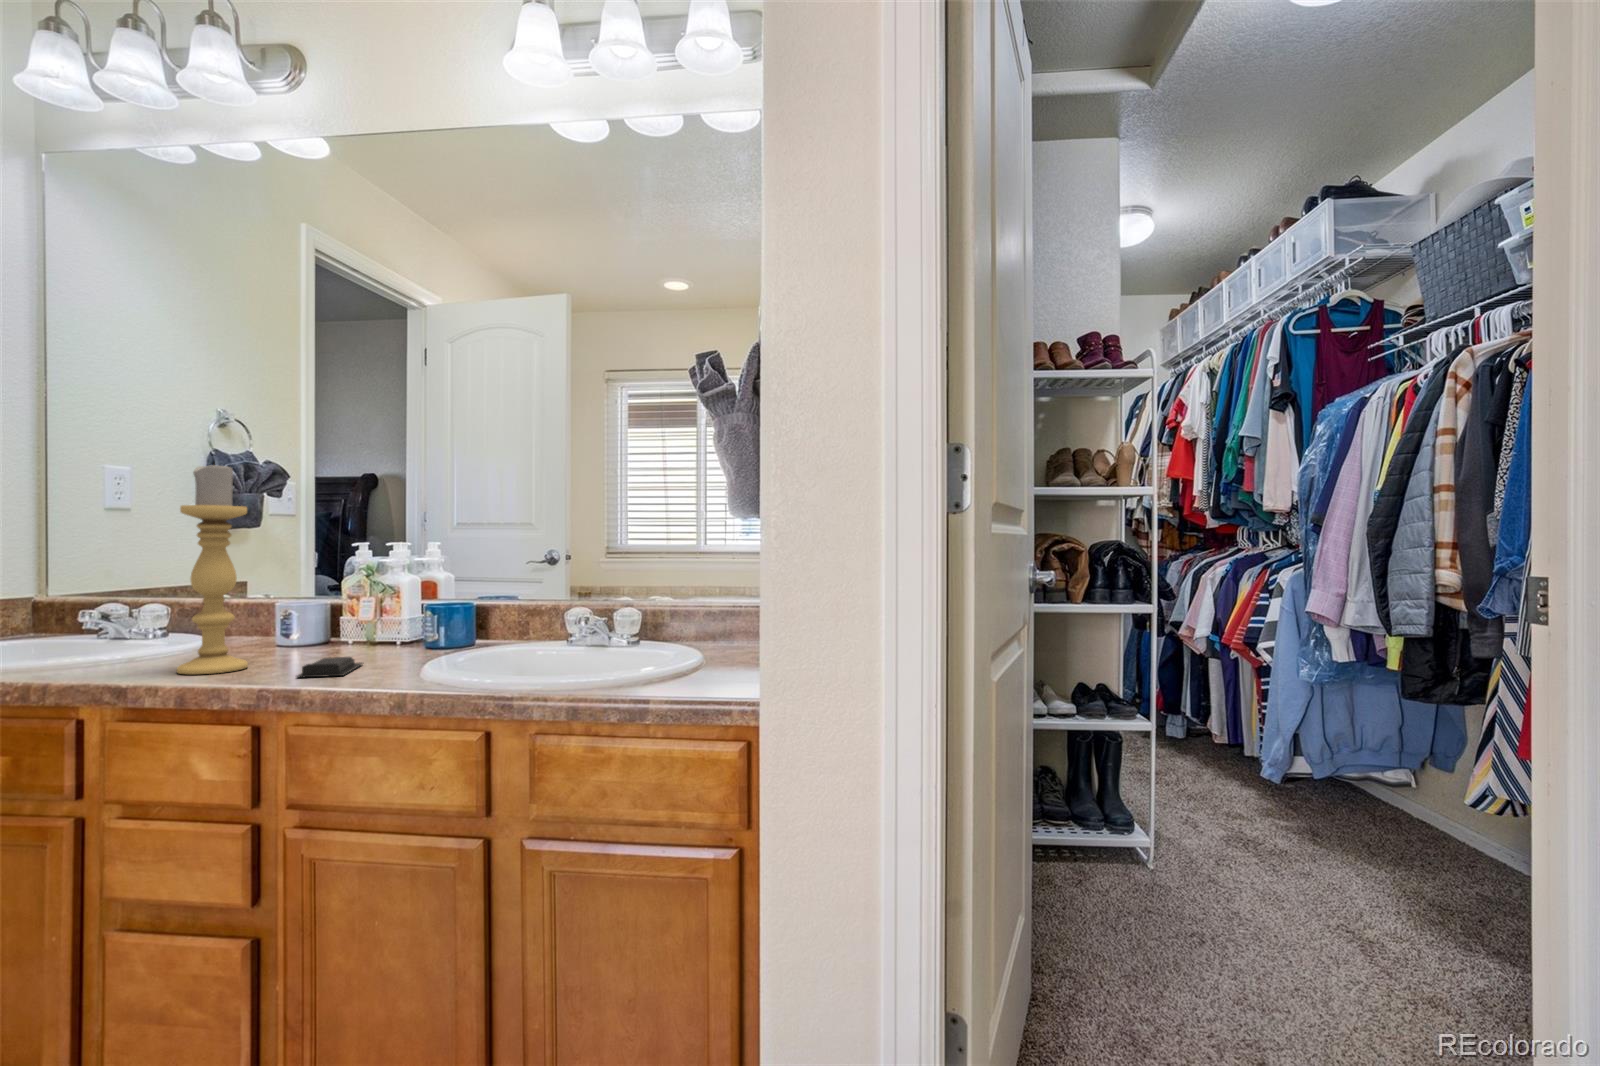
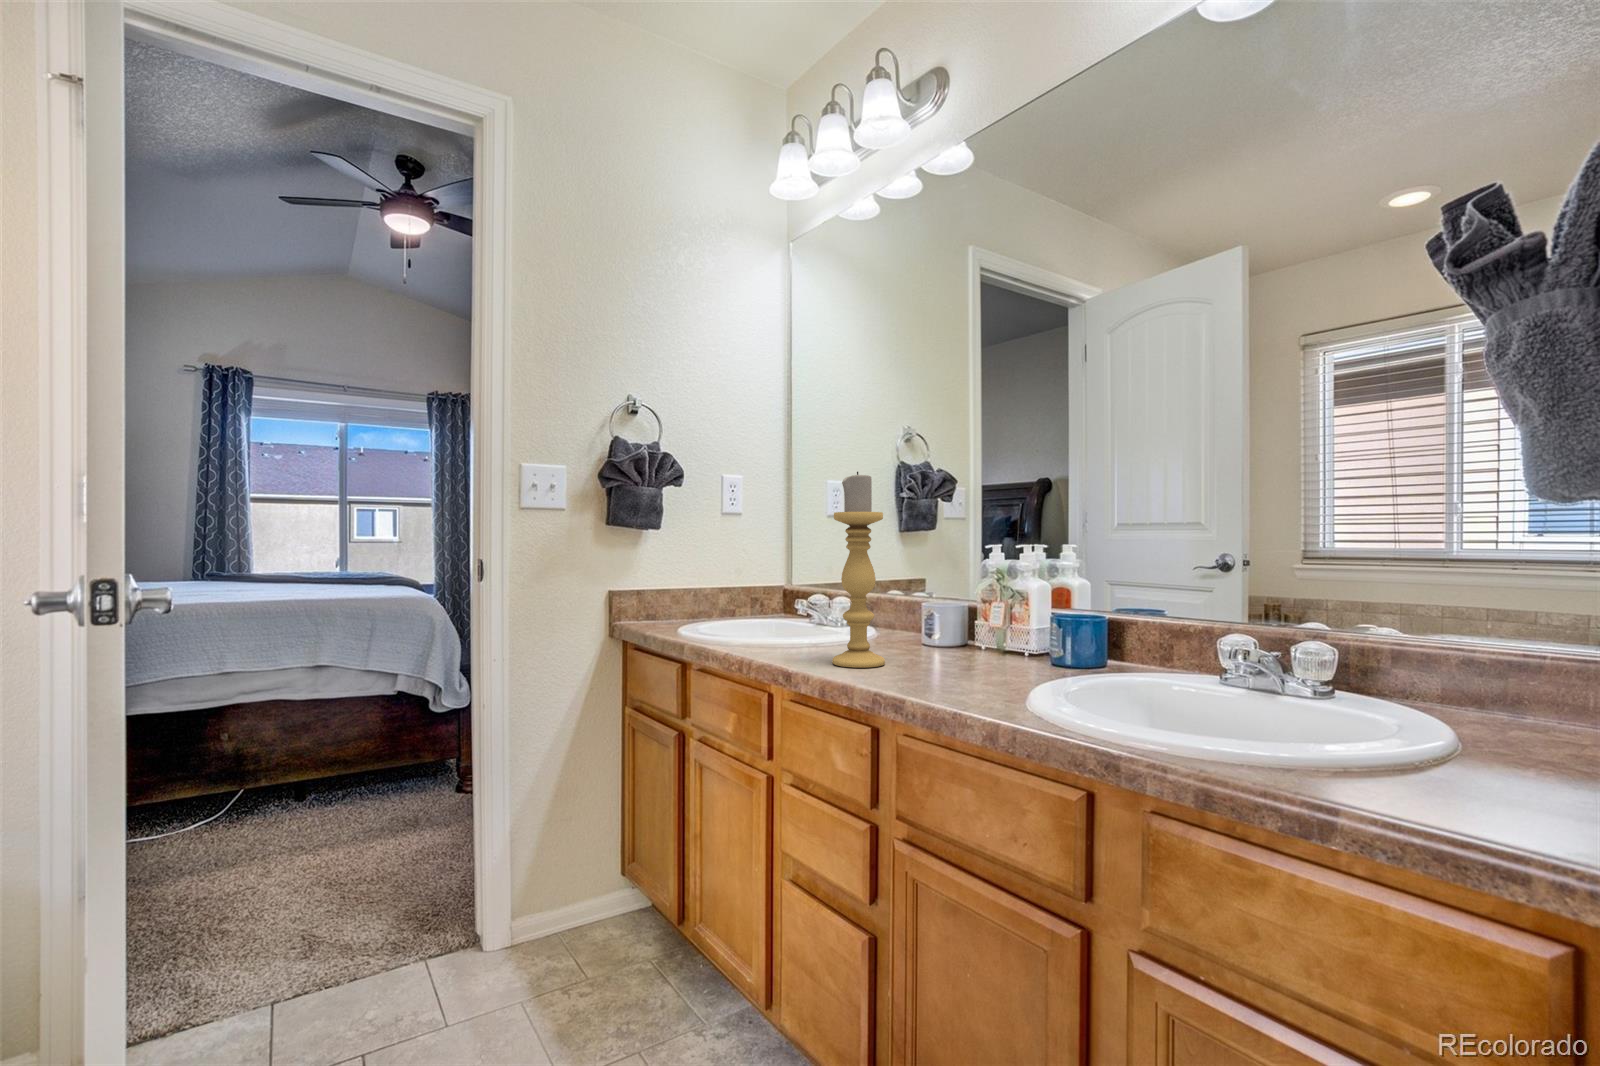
soap bar: present [296,657,362,678] -> none [911,665,979,688]

